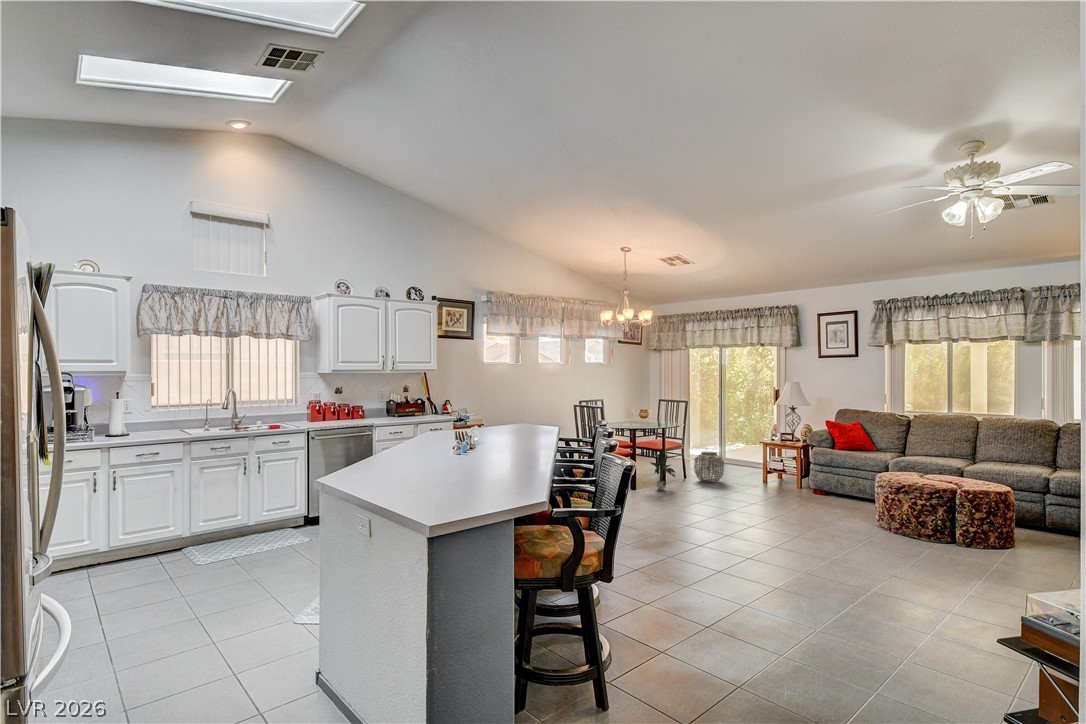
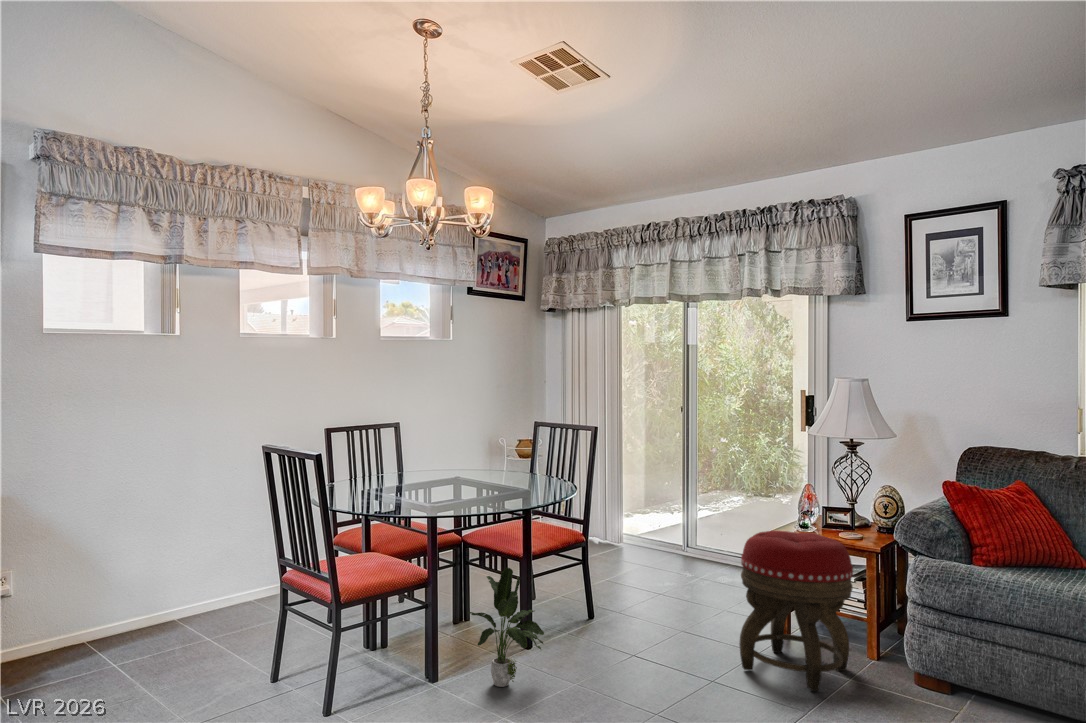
footstool: none [748,439,790,492] -> present [739,531,853,691]
woven basket: present [694,452,724,483] -> none [607,558,680,645]

